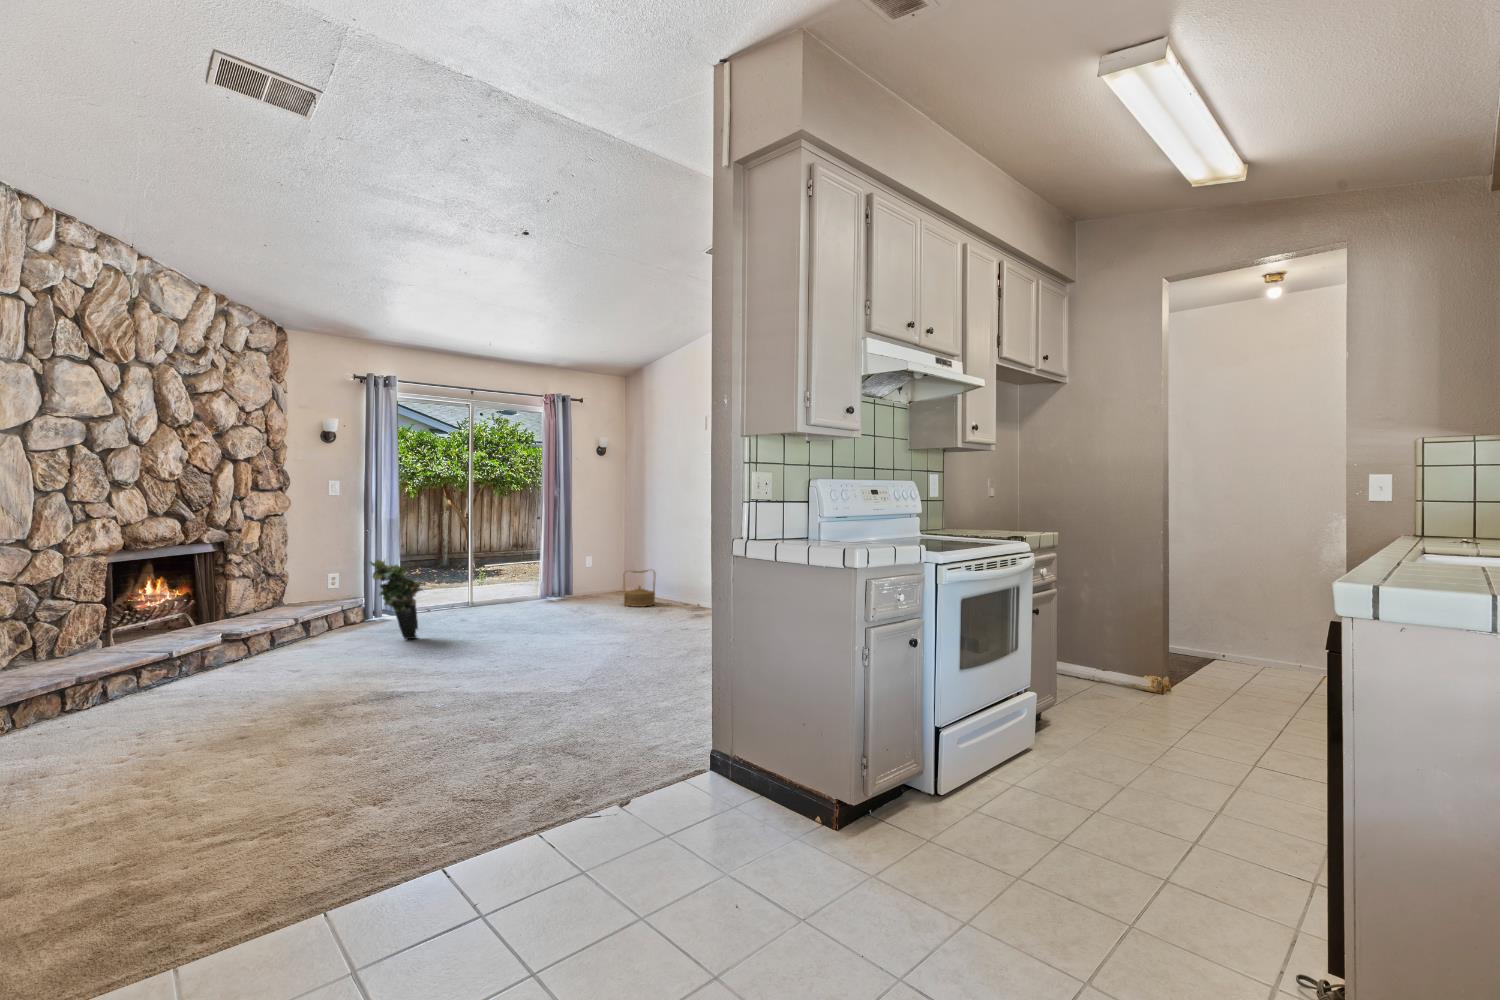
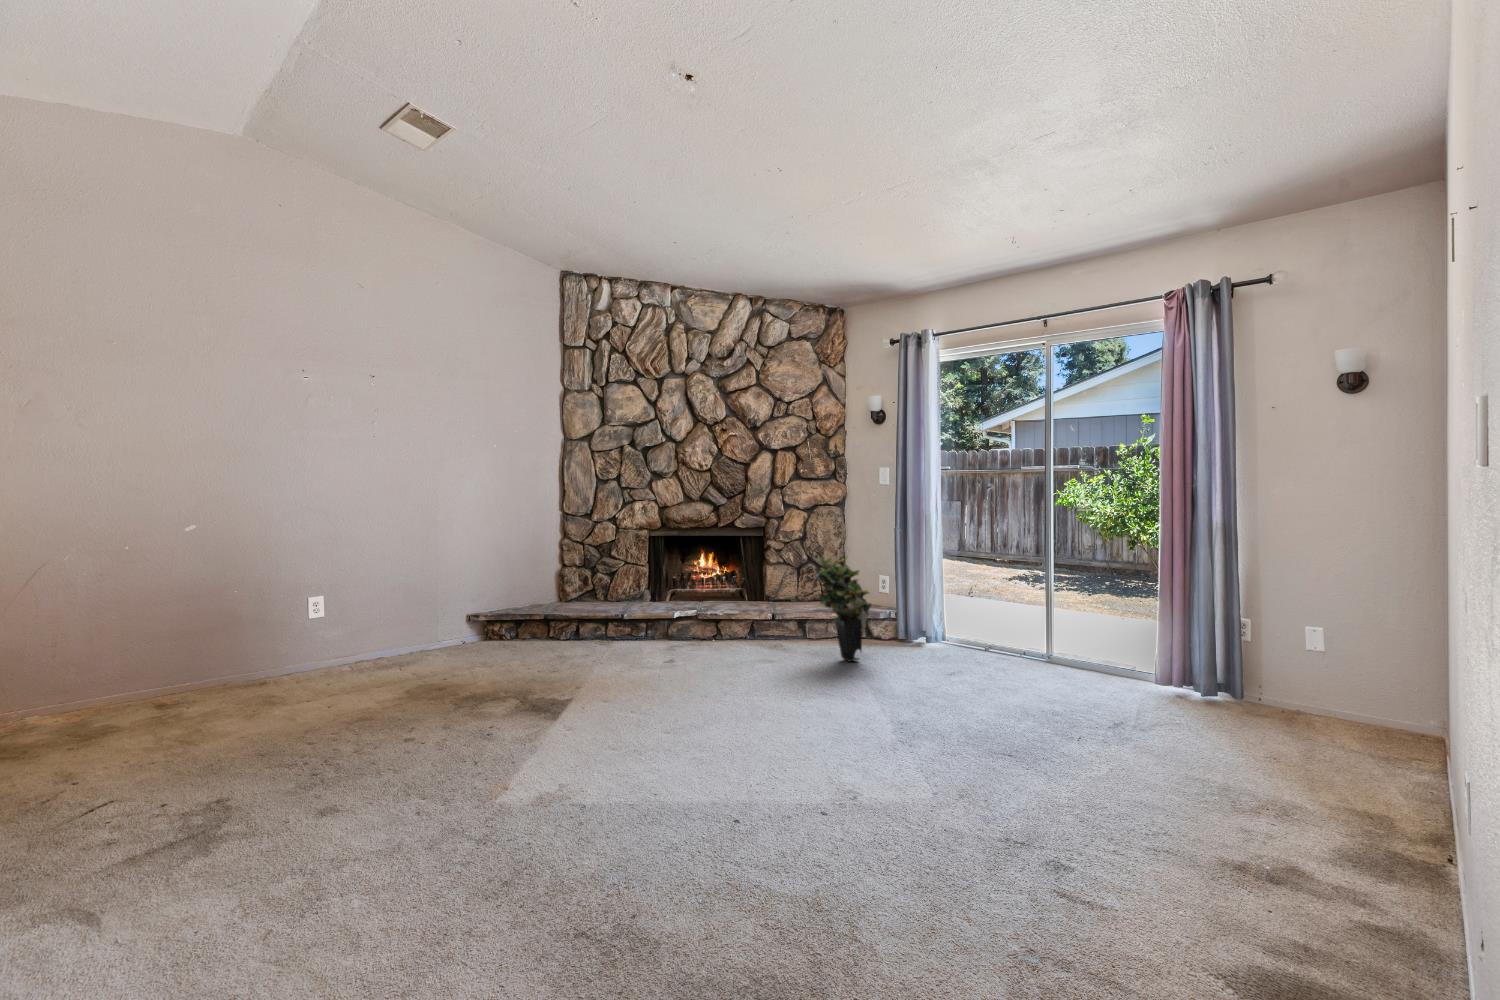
basket: present [623,570,655,607] -> none [1296,642,1403,739]

